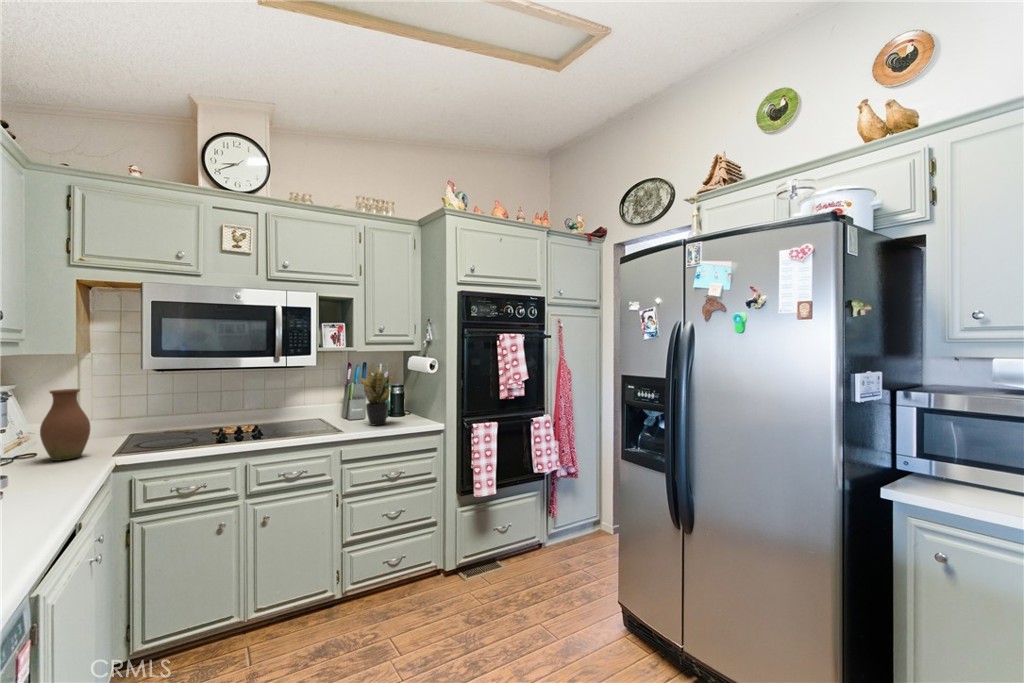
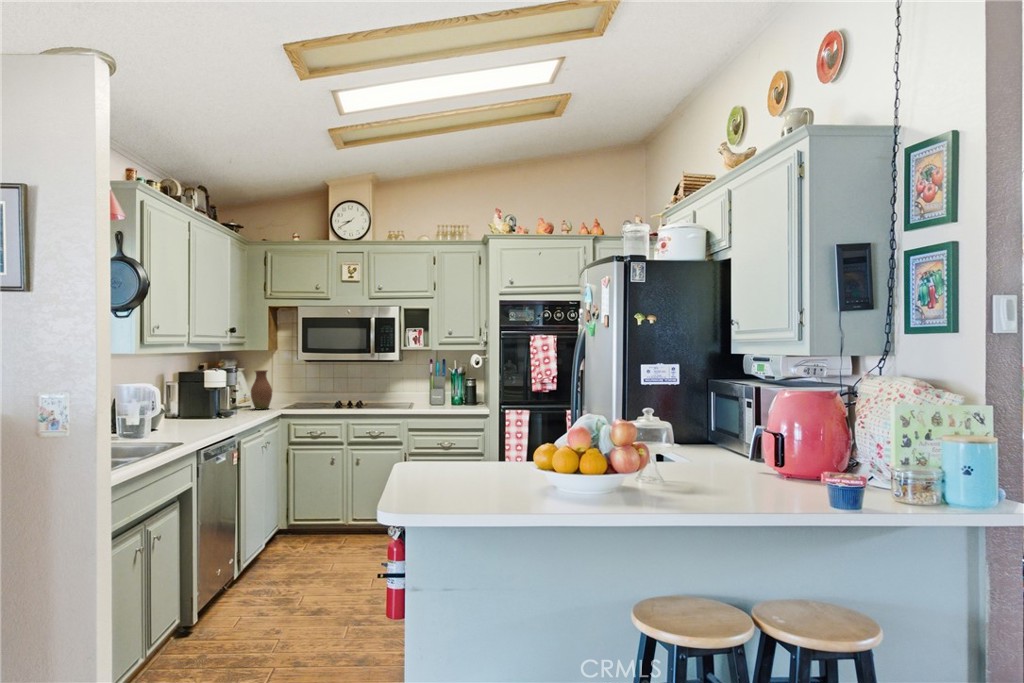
potted plant: present [360,368,391,425] -> none [428,360,458,407]

